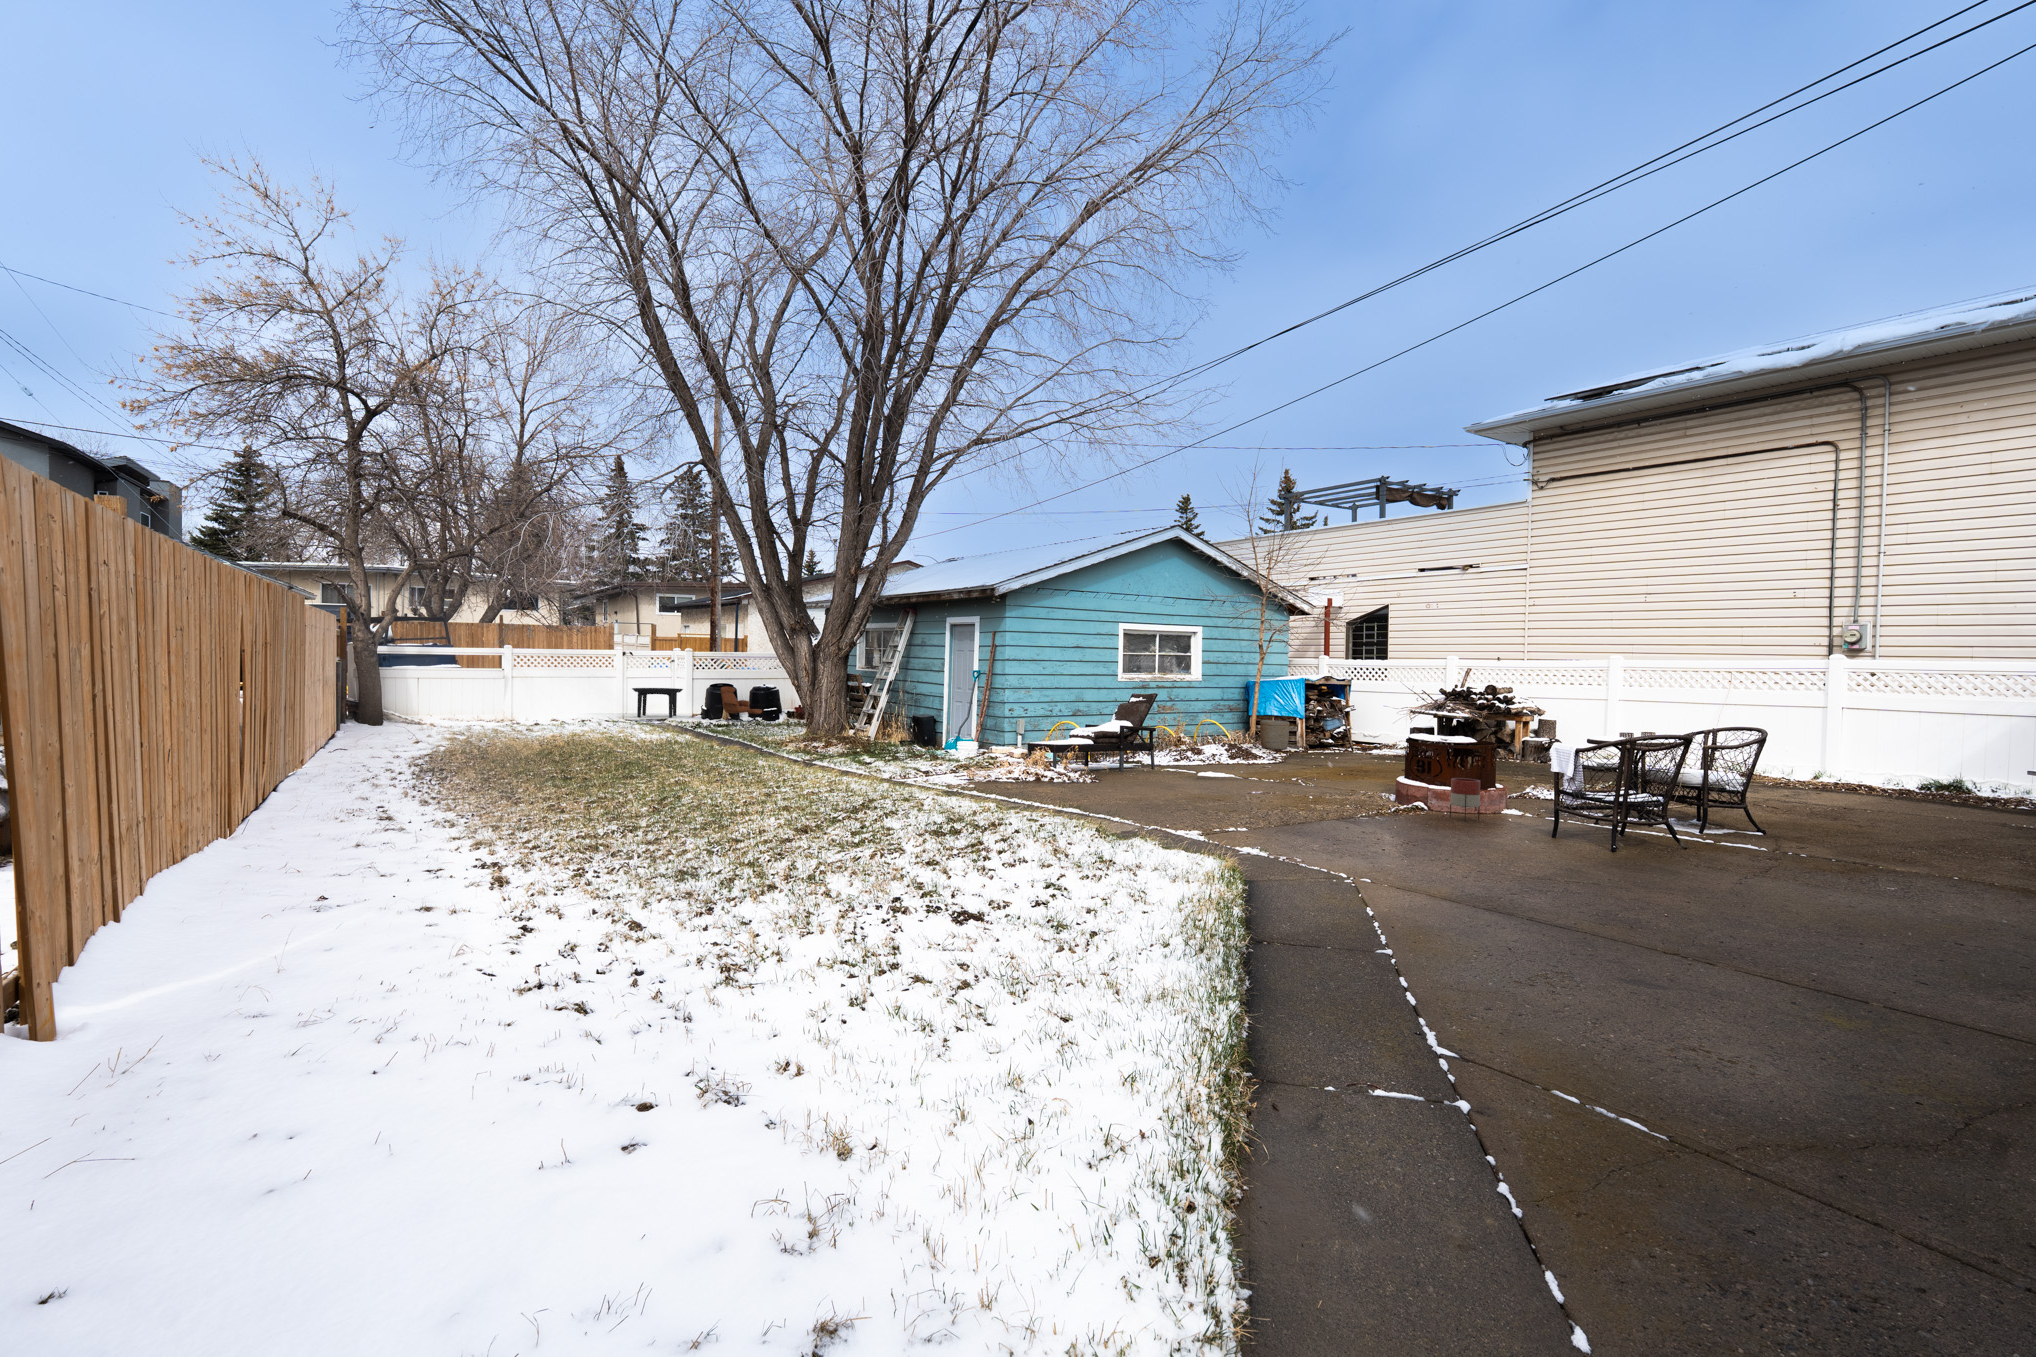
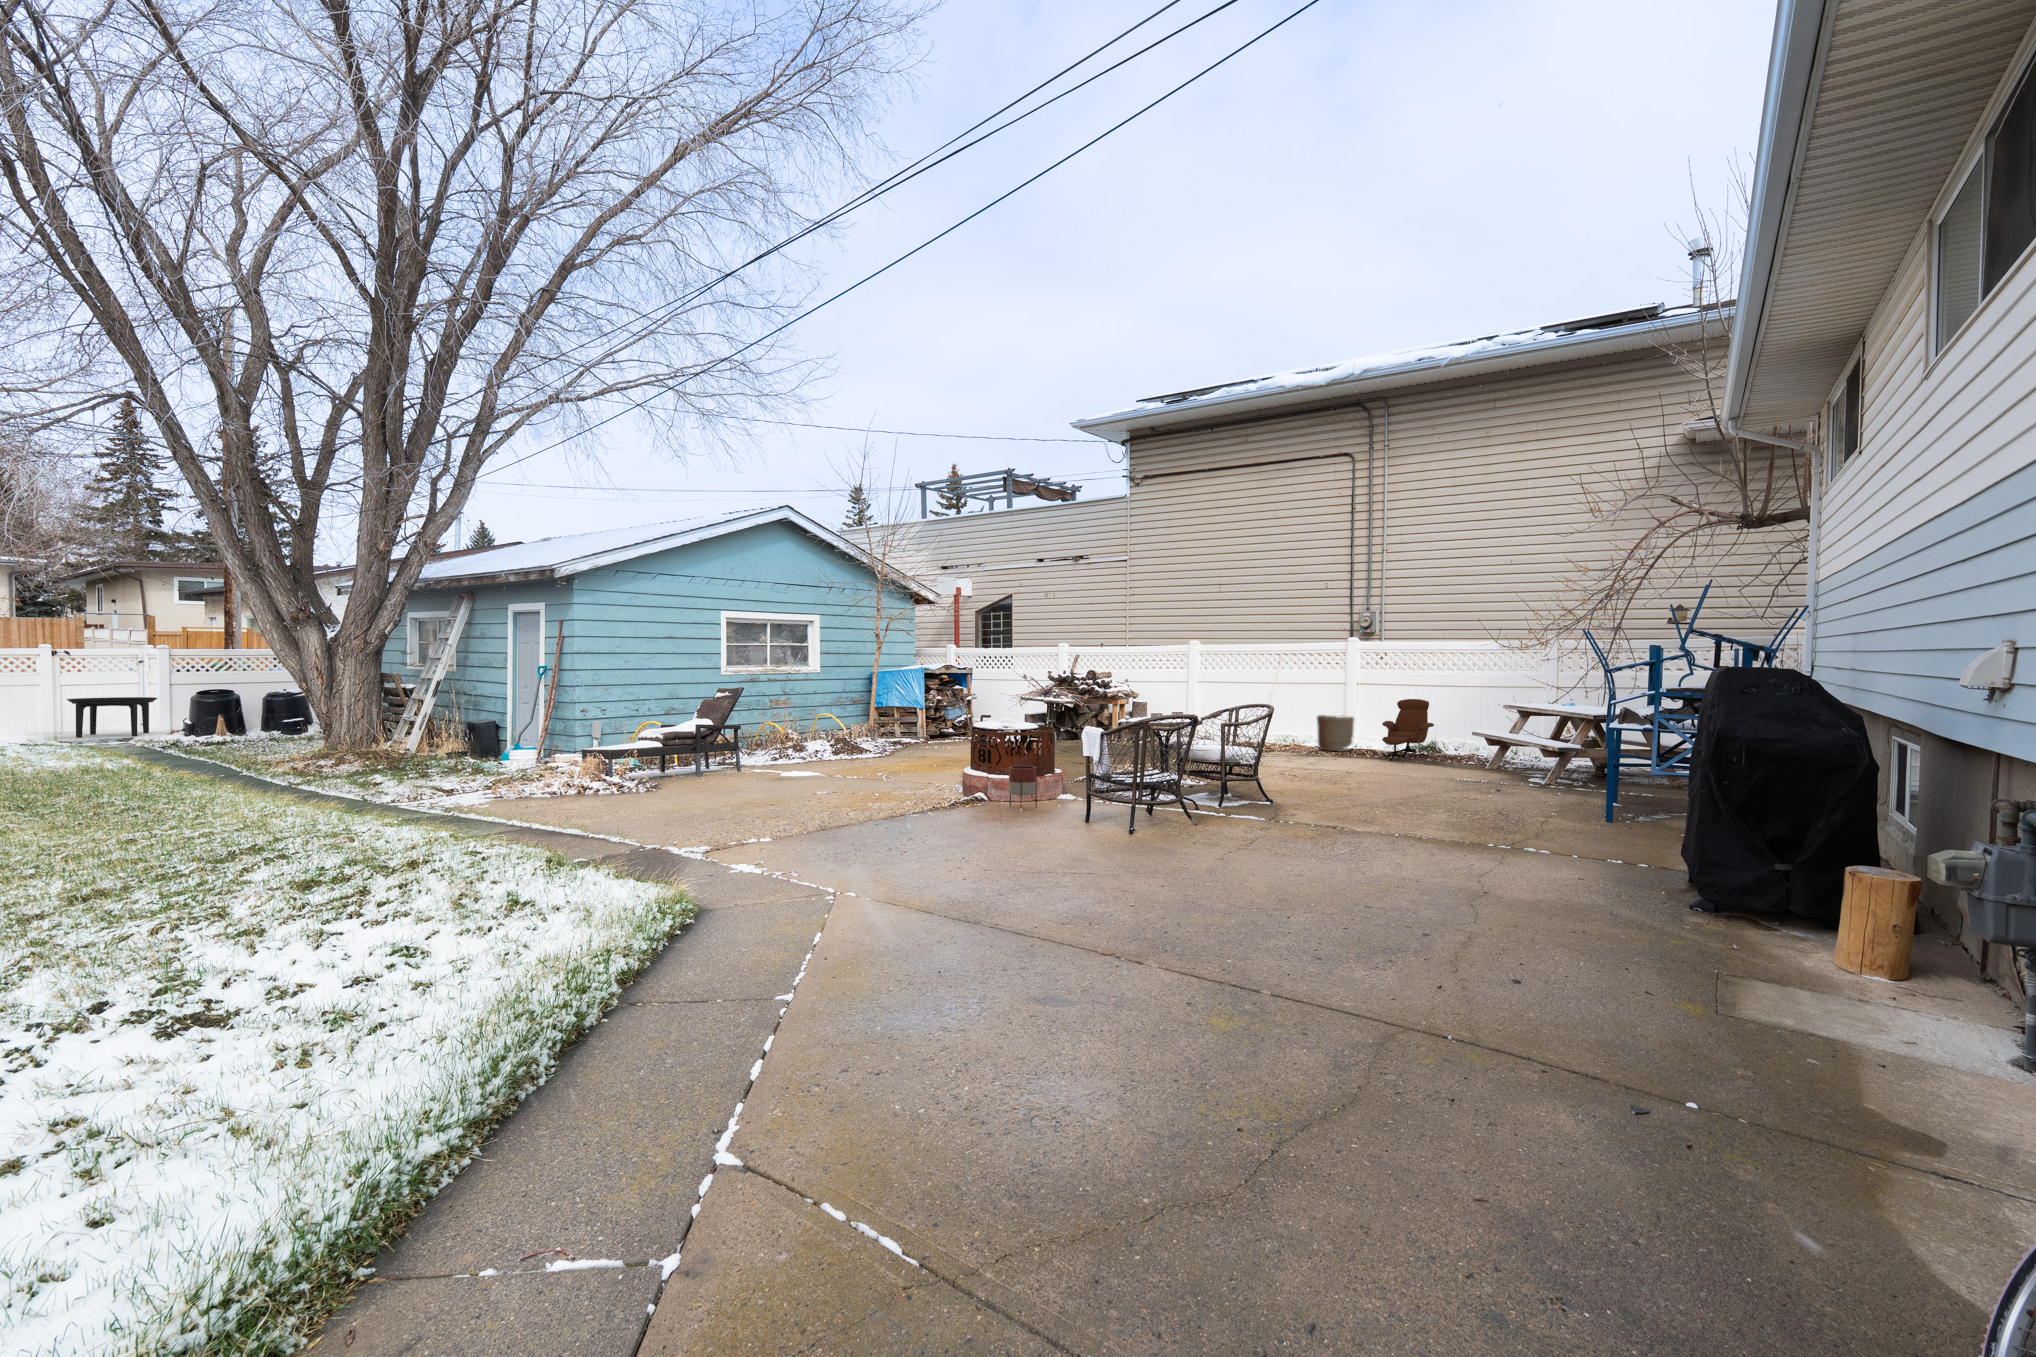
lounge chair: present [721,687,762,722] -> present [1379,699,1434,760]
woven basket: present [1260,720,1290,749] -> present [1317,715,1354,751]

